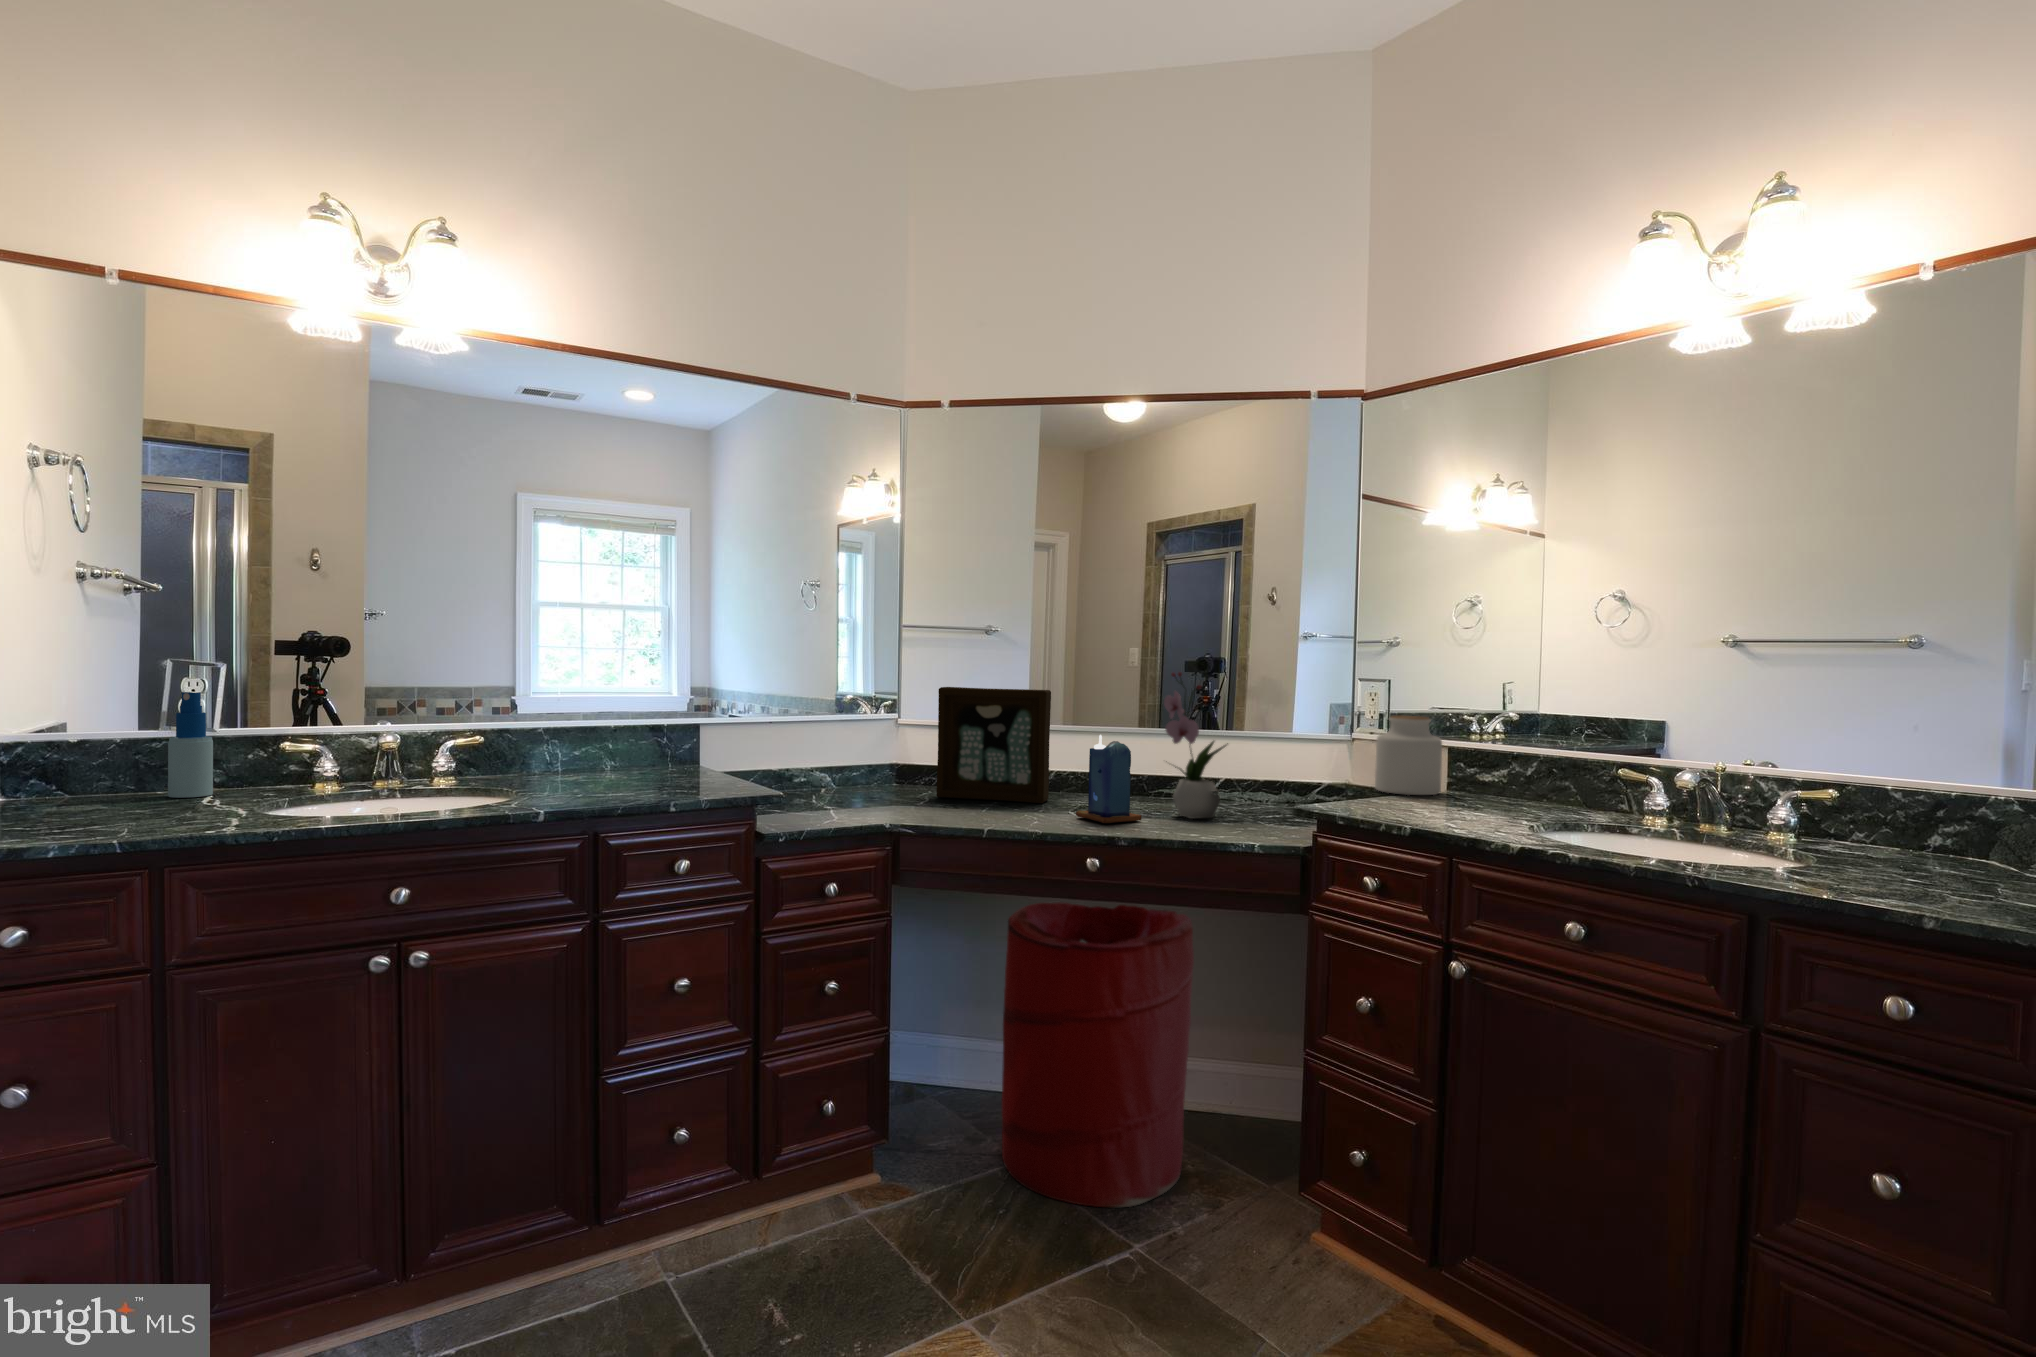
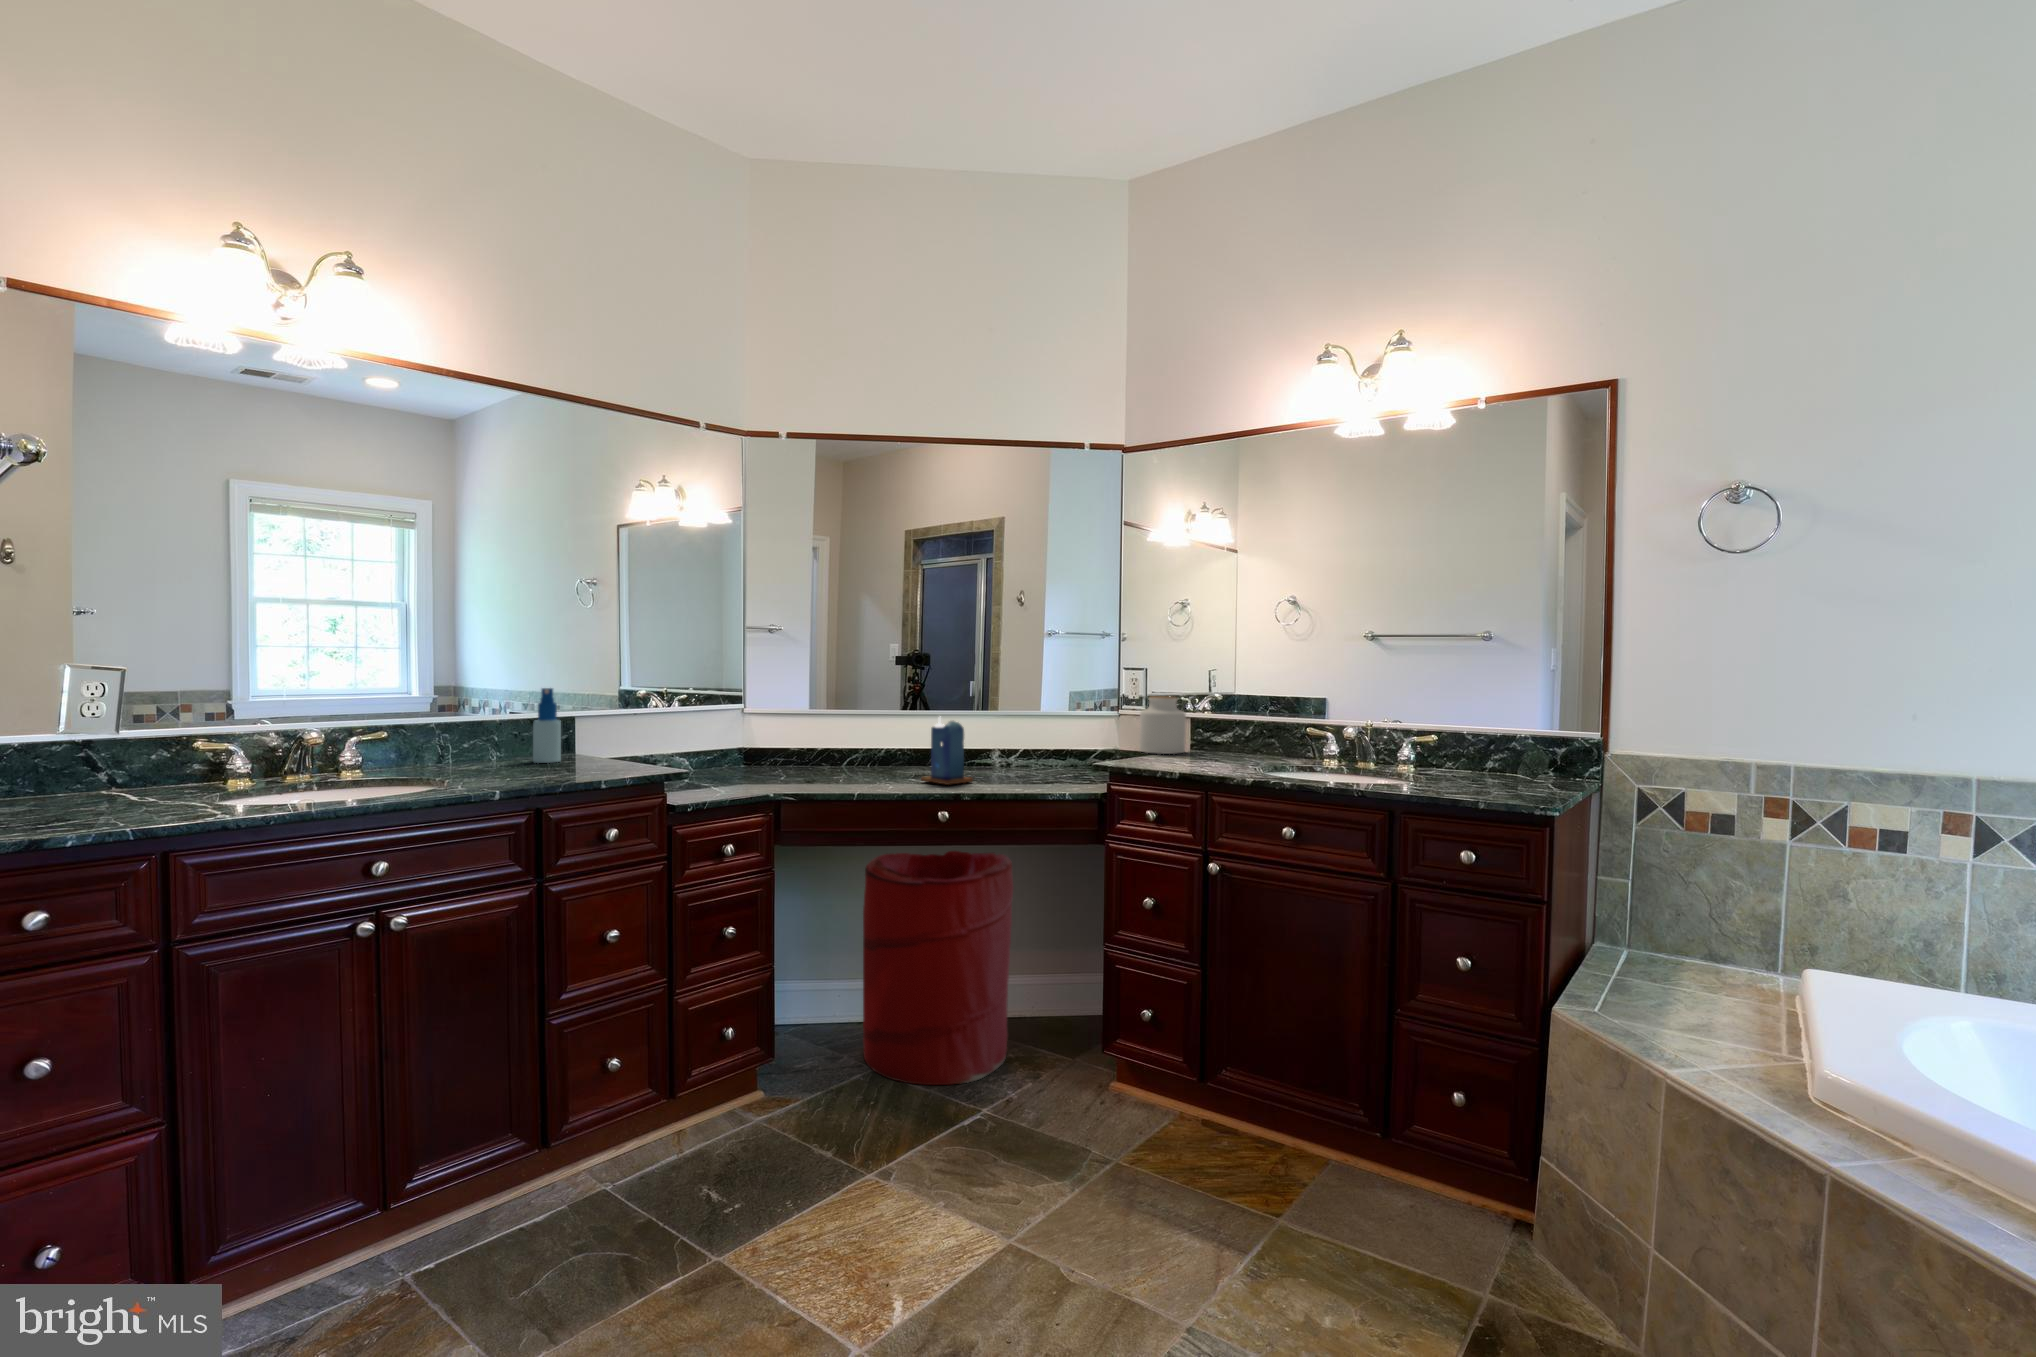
flower arrangement: present [1164,672,1228,819] -> none [986,666,1037,779]
picture frame: present [936,687,1051,803] -> none [796,681,890,774]
spray bottle: present [168,692,213,798] -> present [533,688,561,763]

